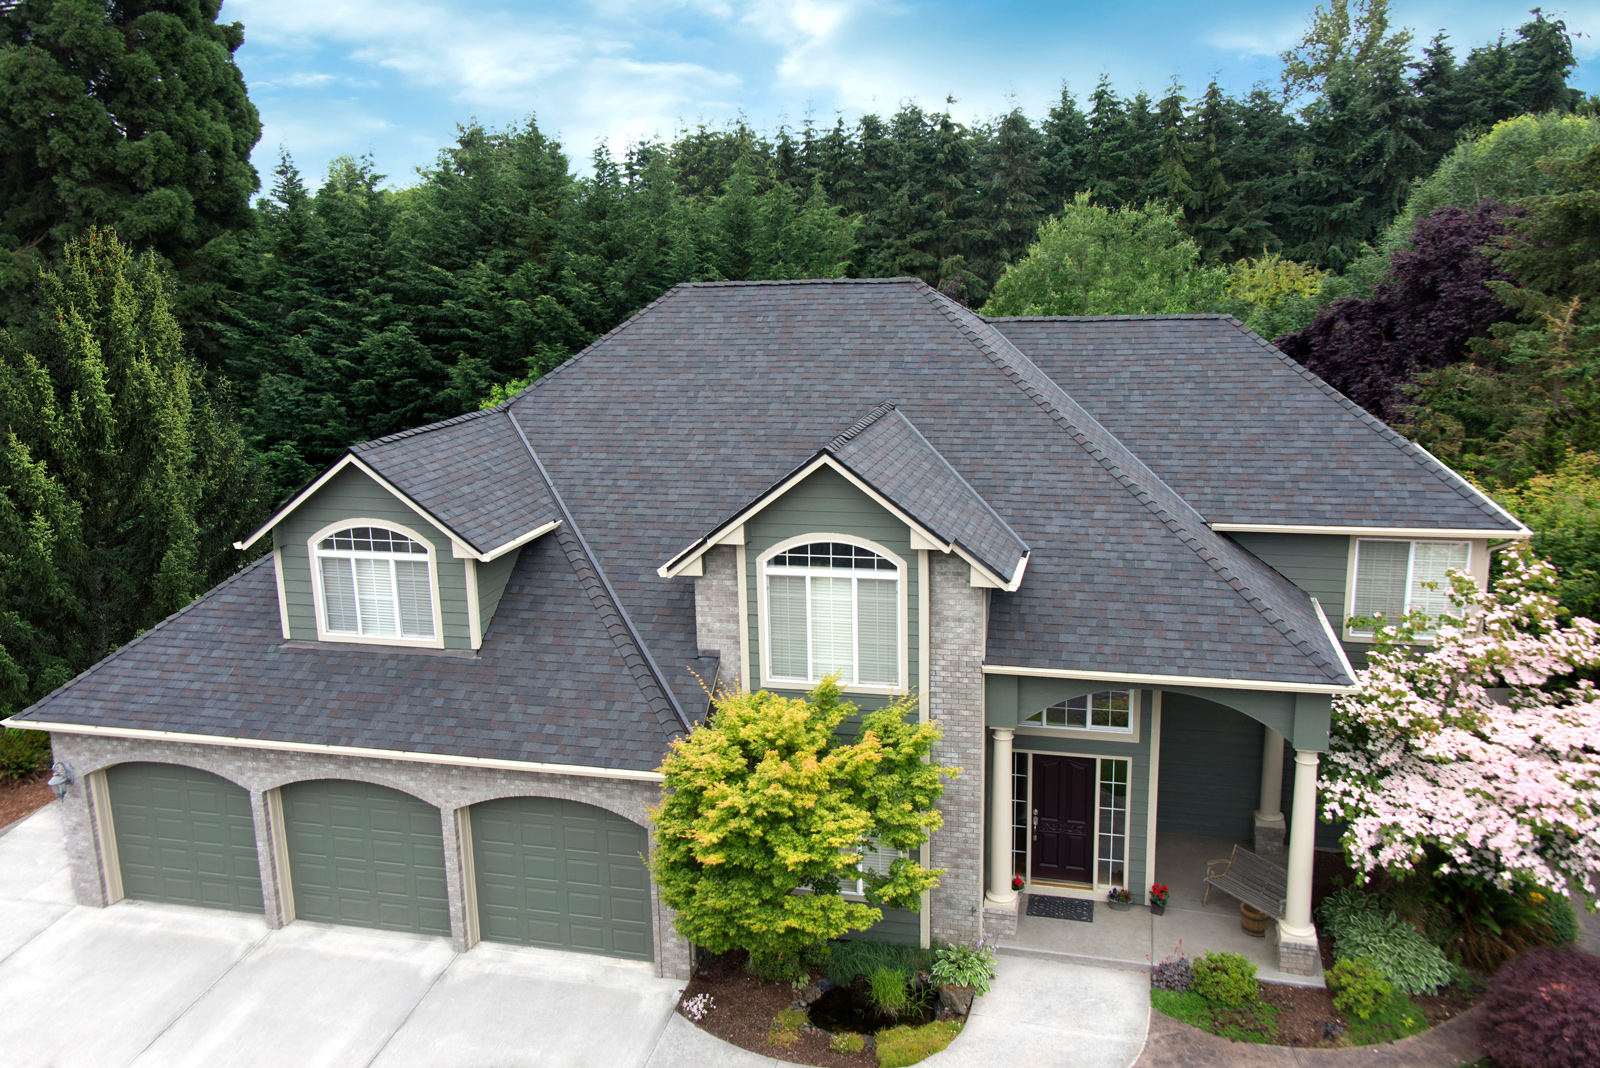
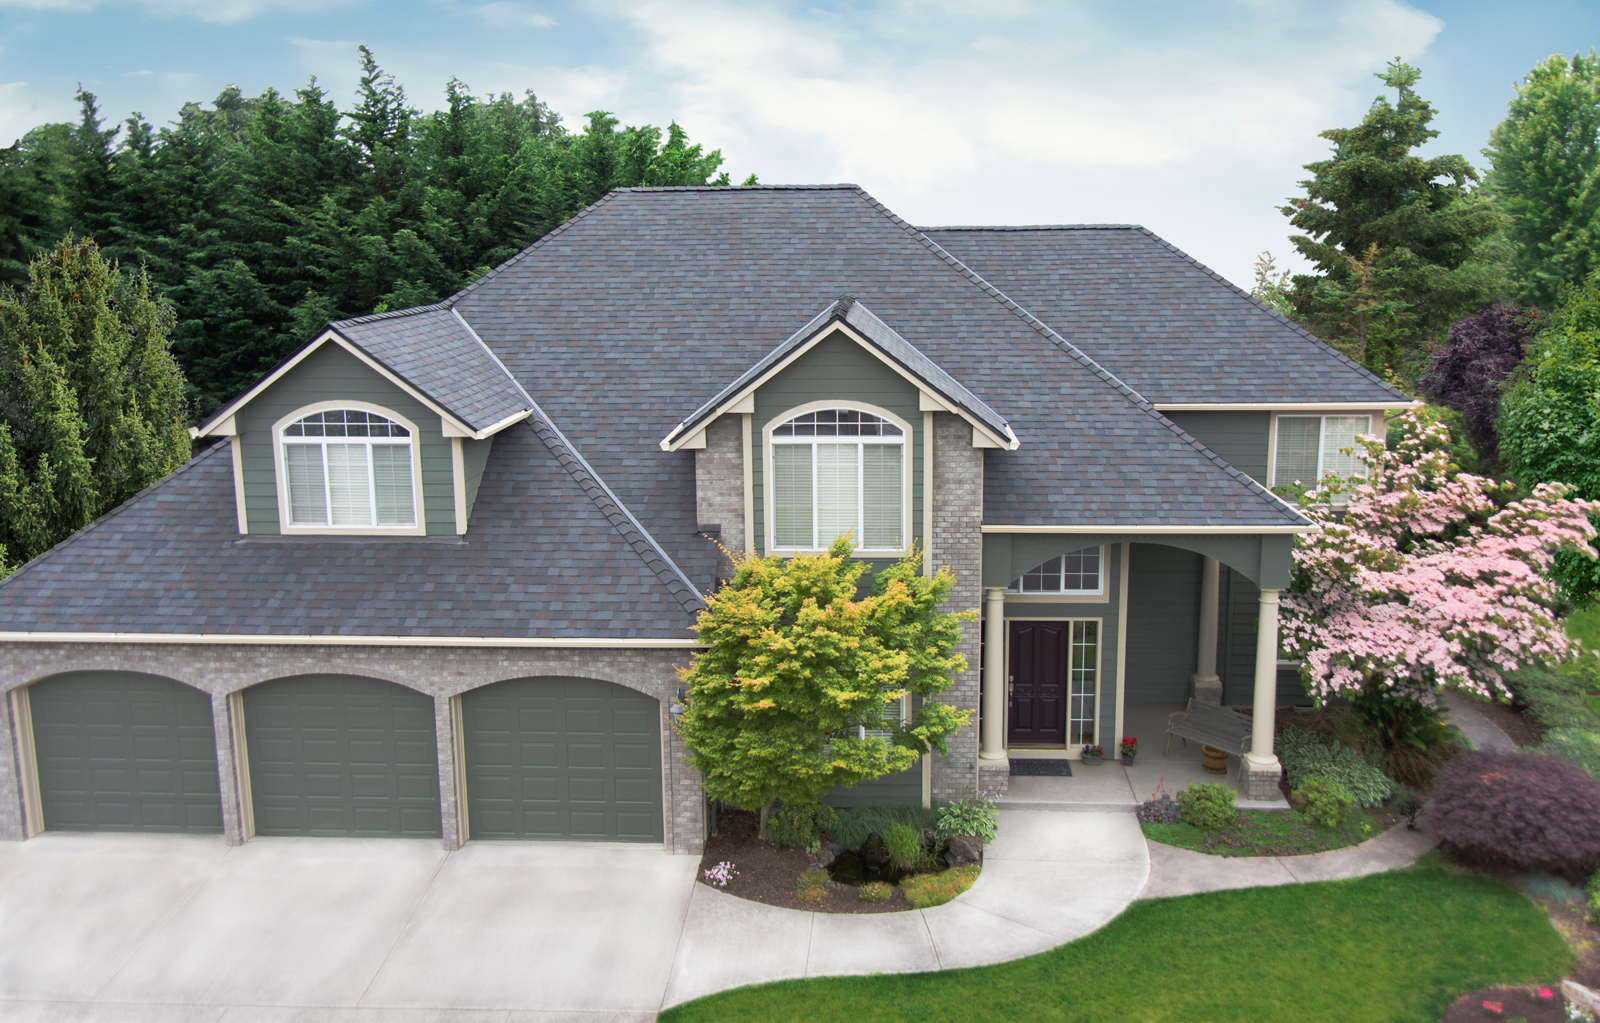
potted plant: present [692,949,719,980] -> present [1399,802,1428,830]

